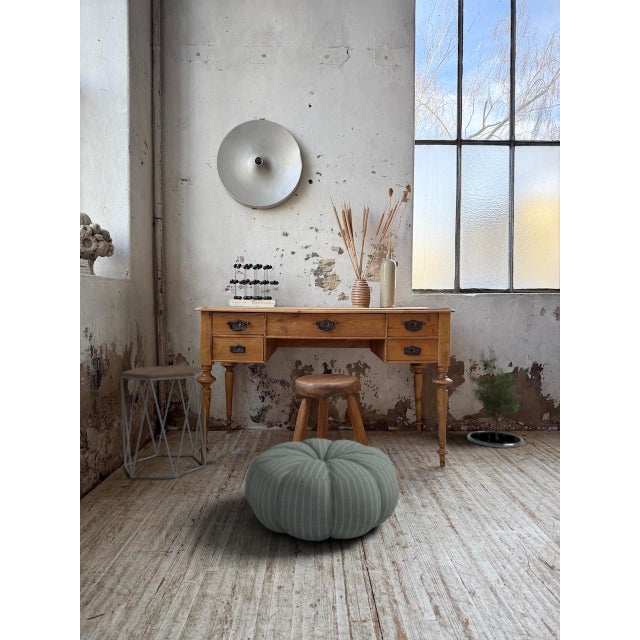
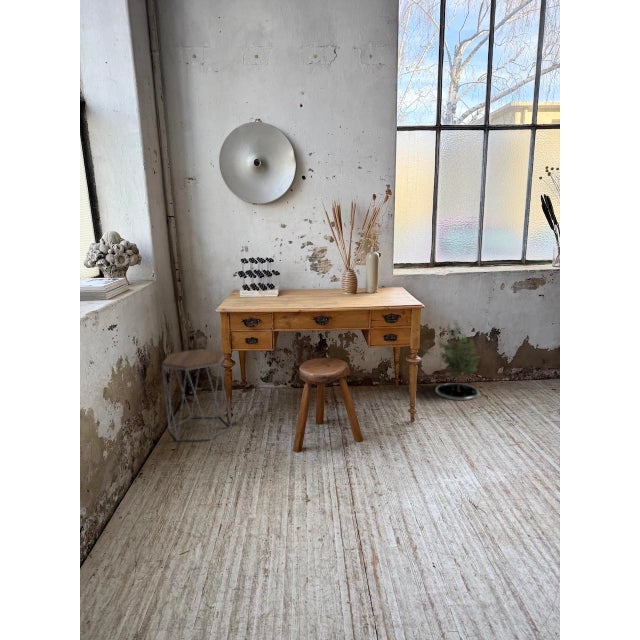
pouf: present [245,438,399,541] -> none [267,413,377,493]

